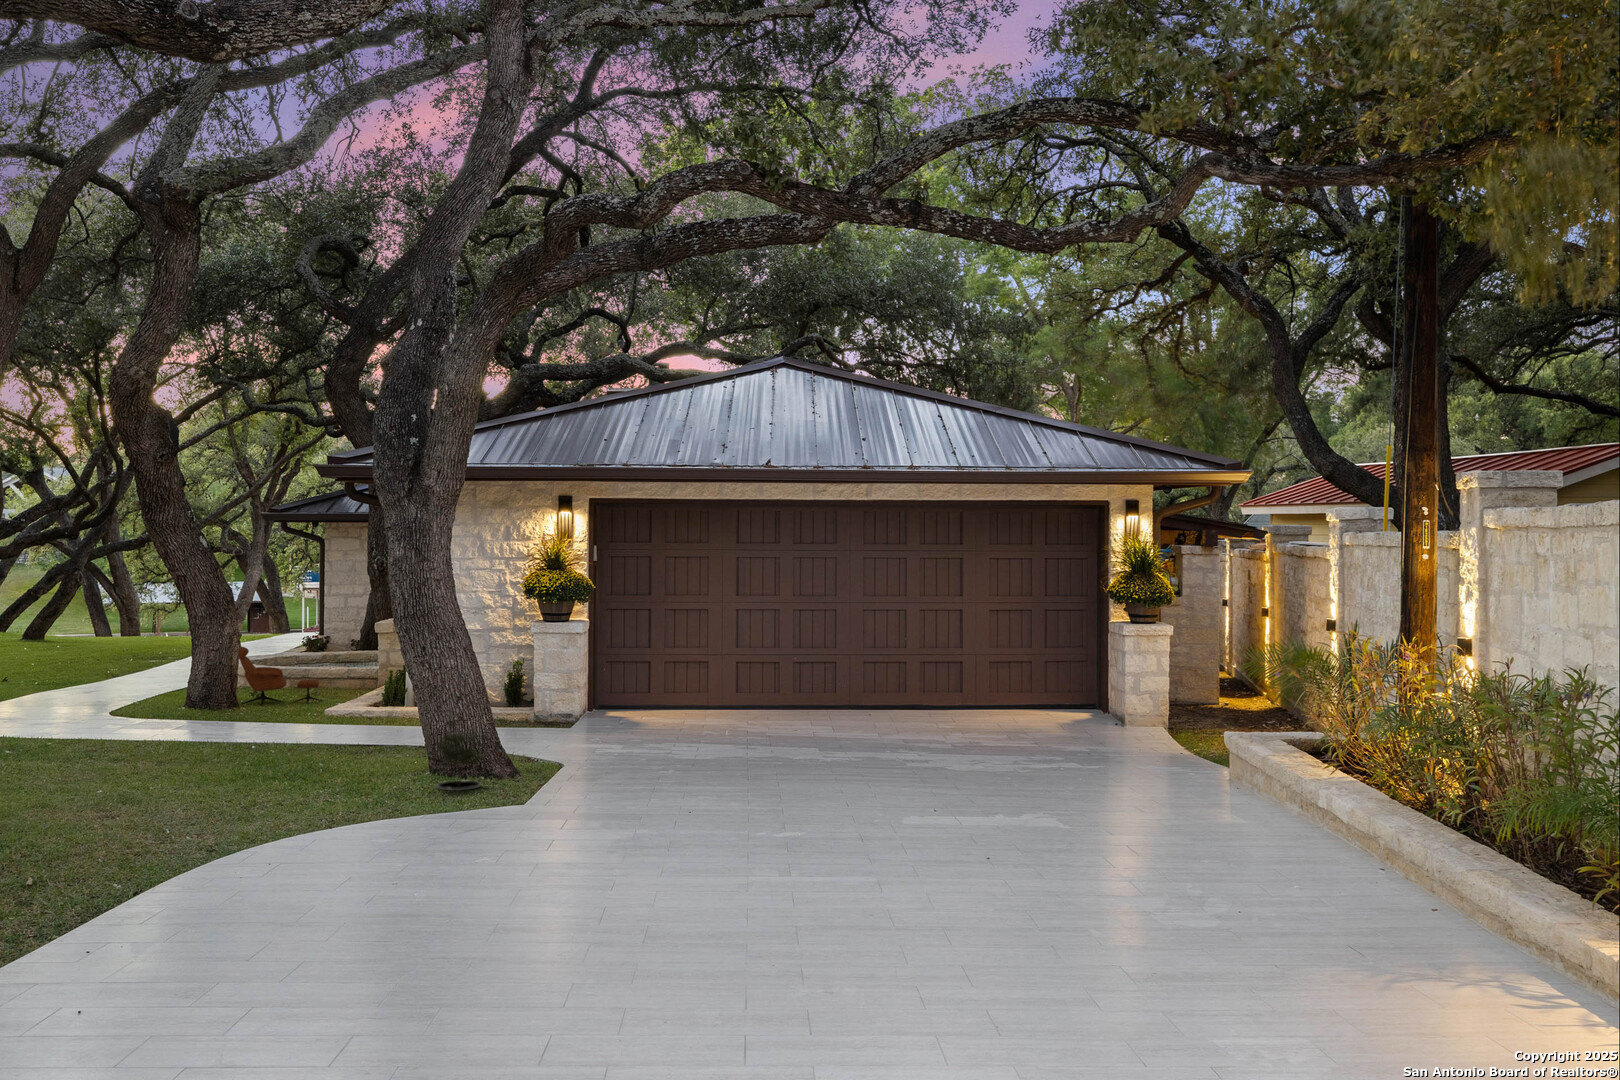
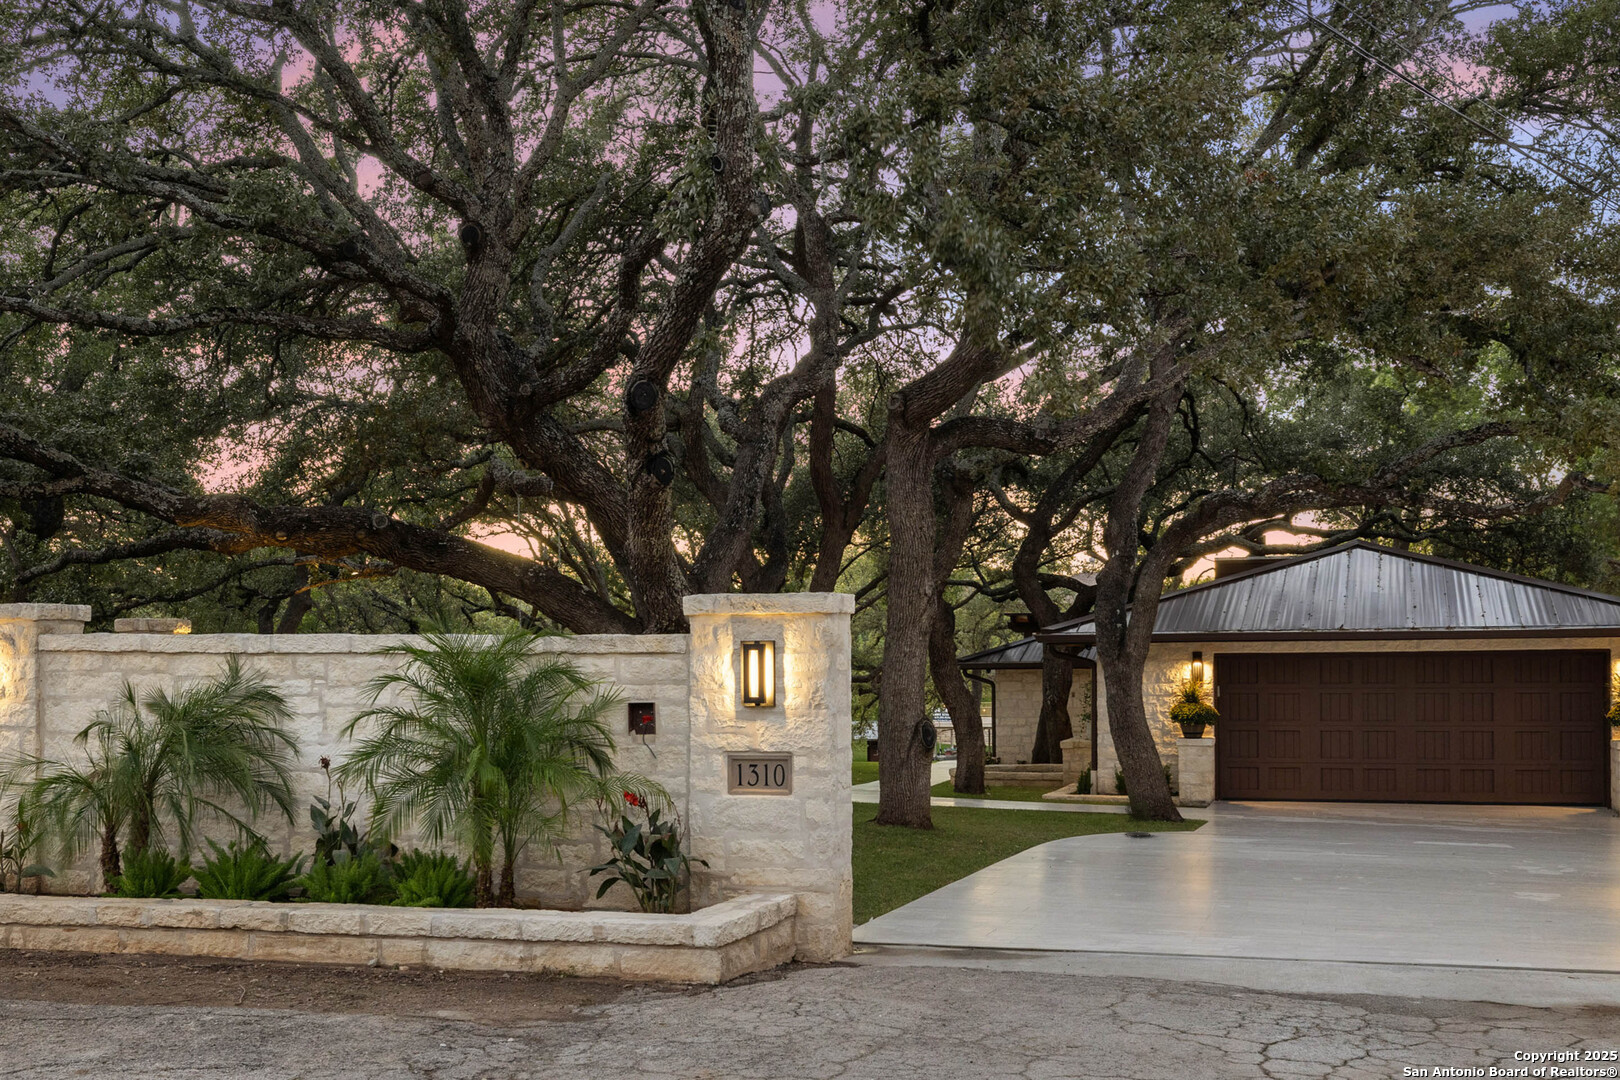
lounge chair: present [238,646,324,706] -> none [983,753,1038,792]

